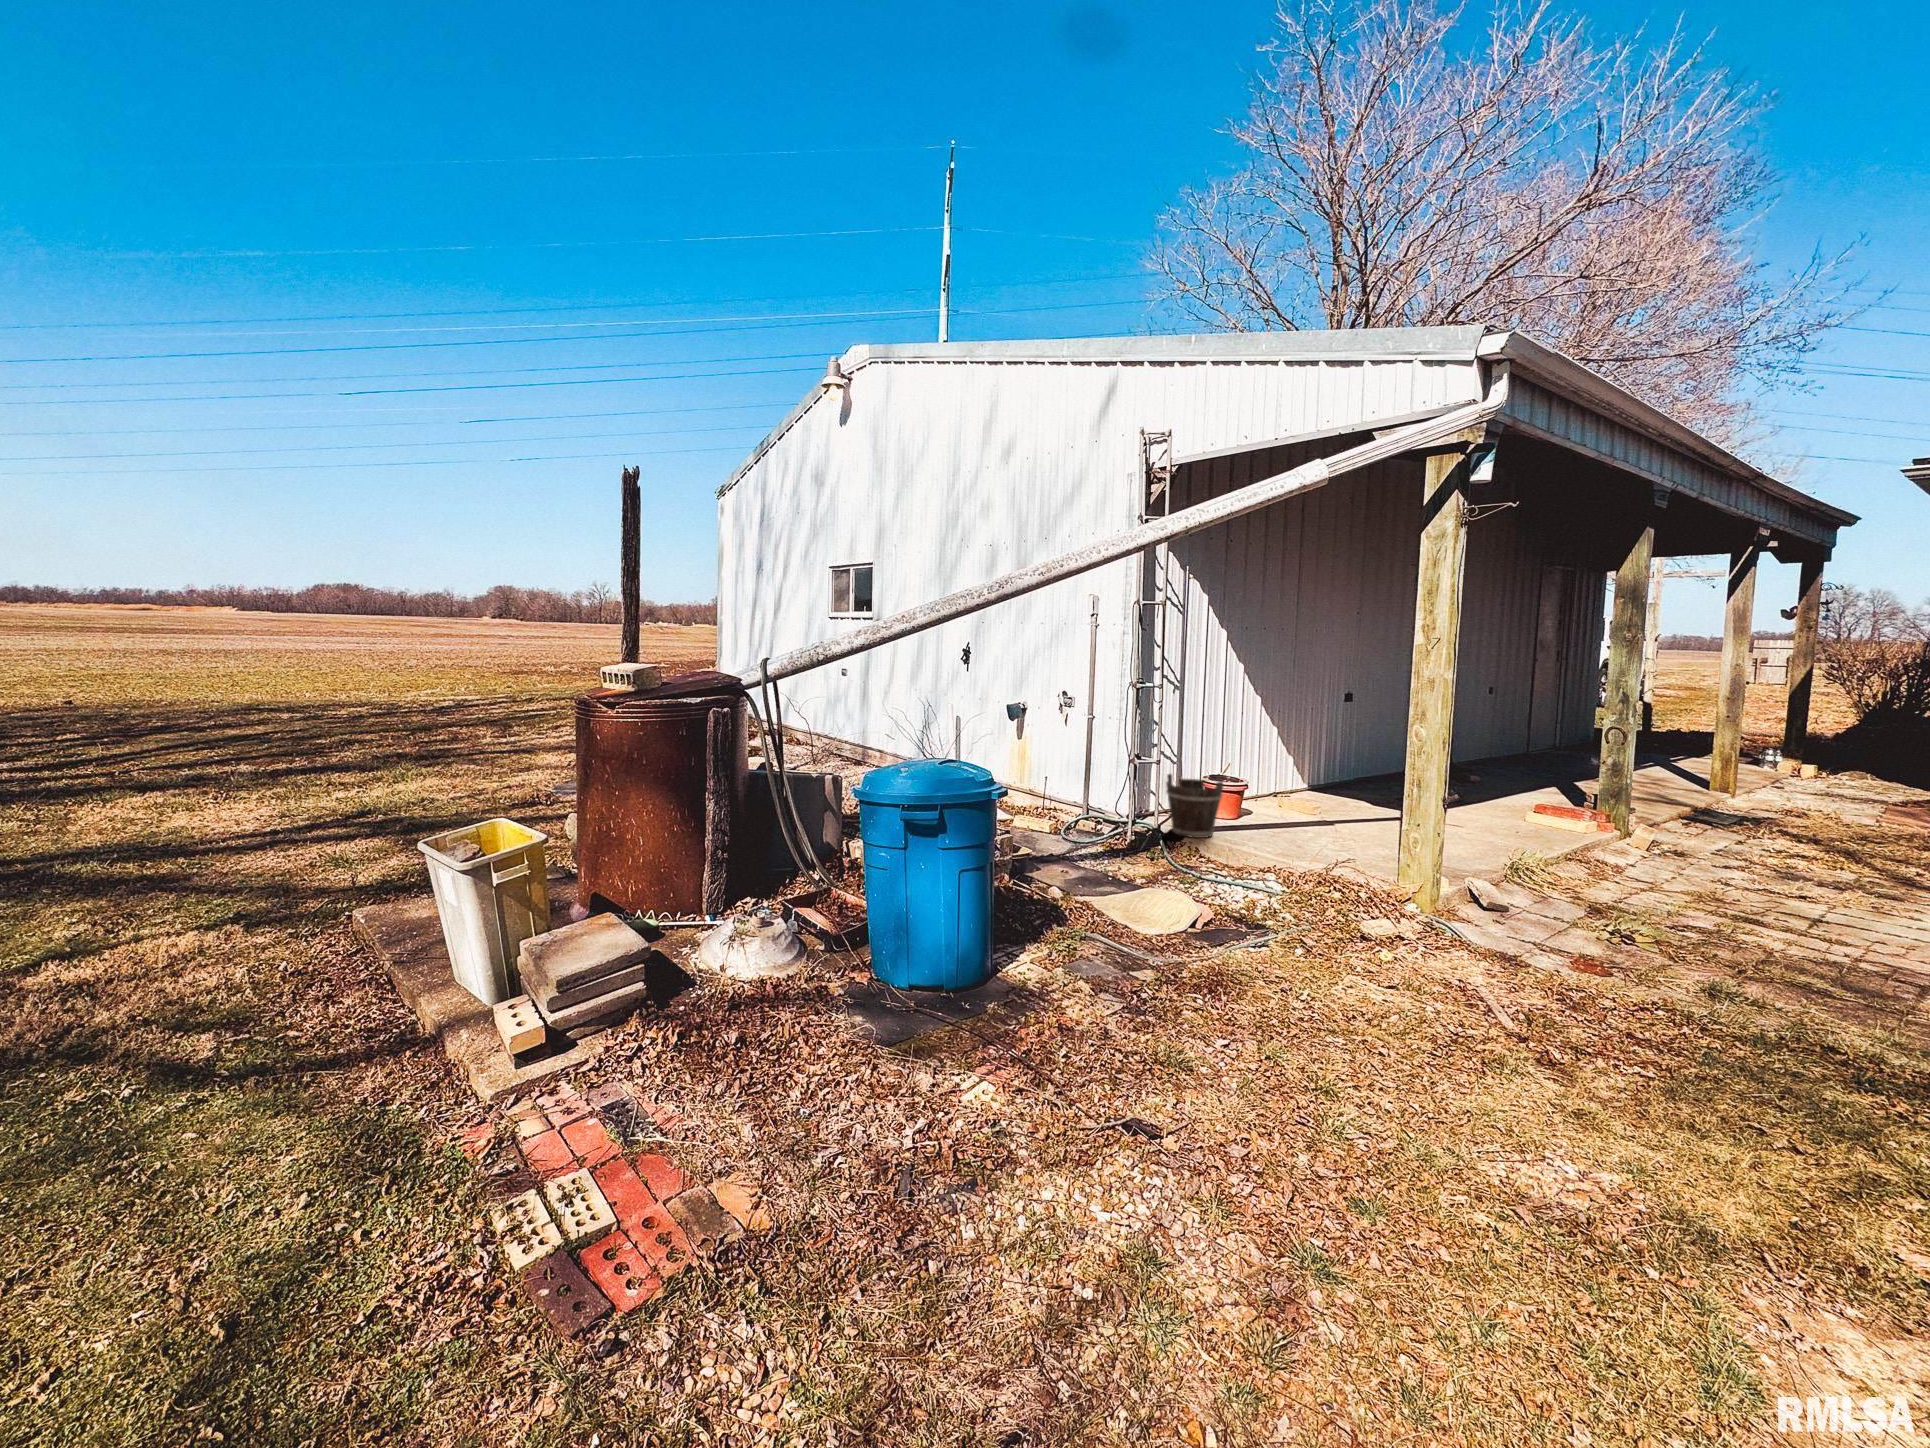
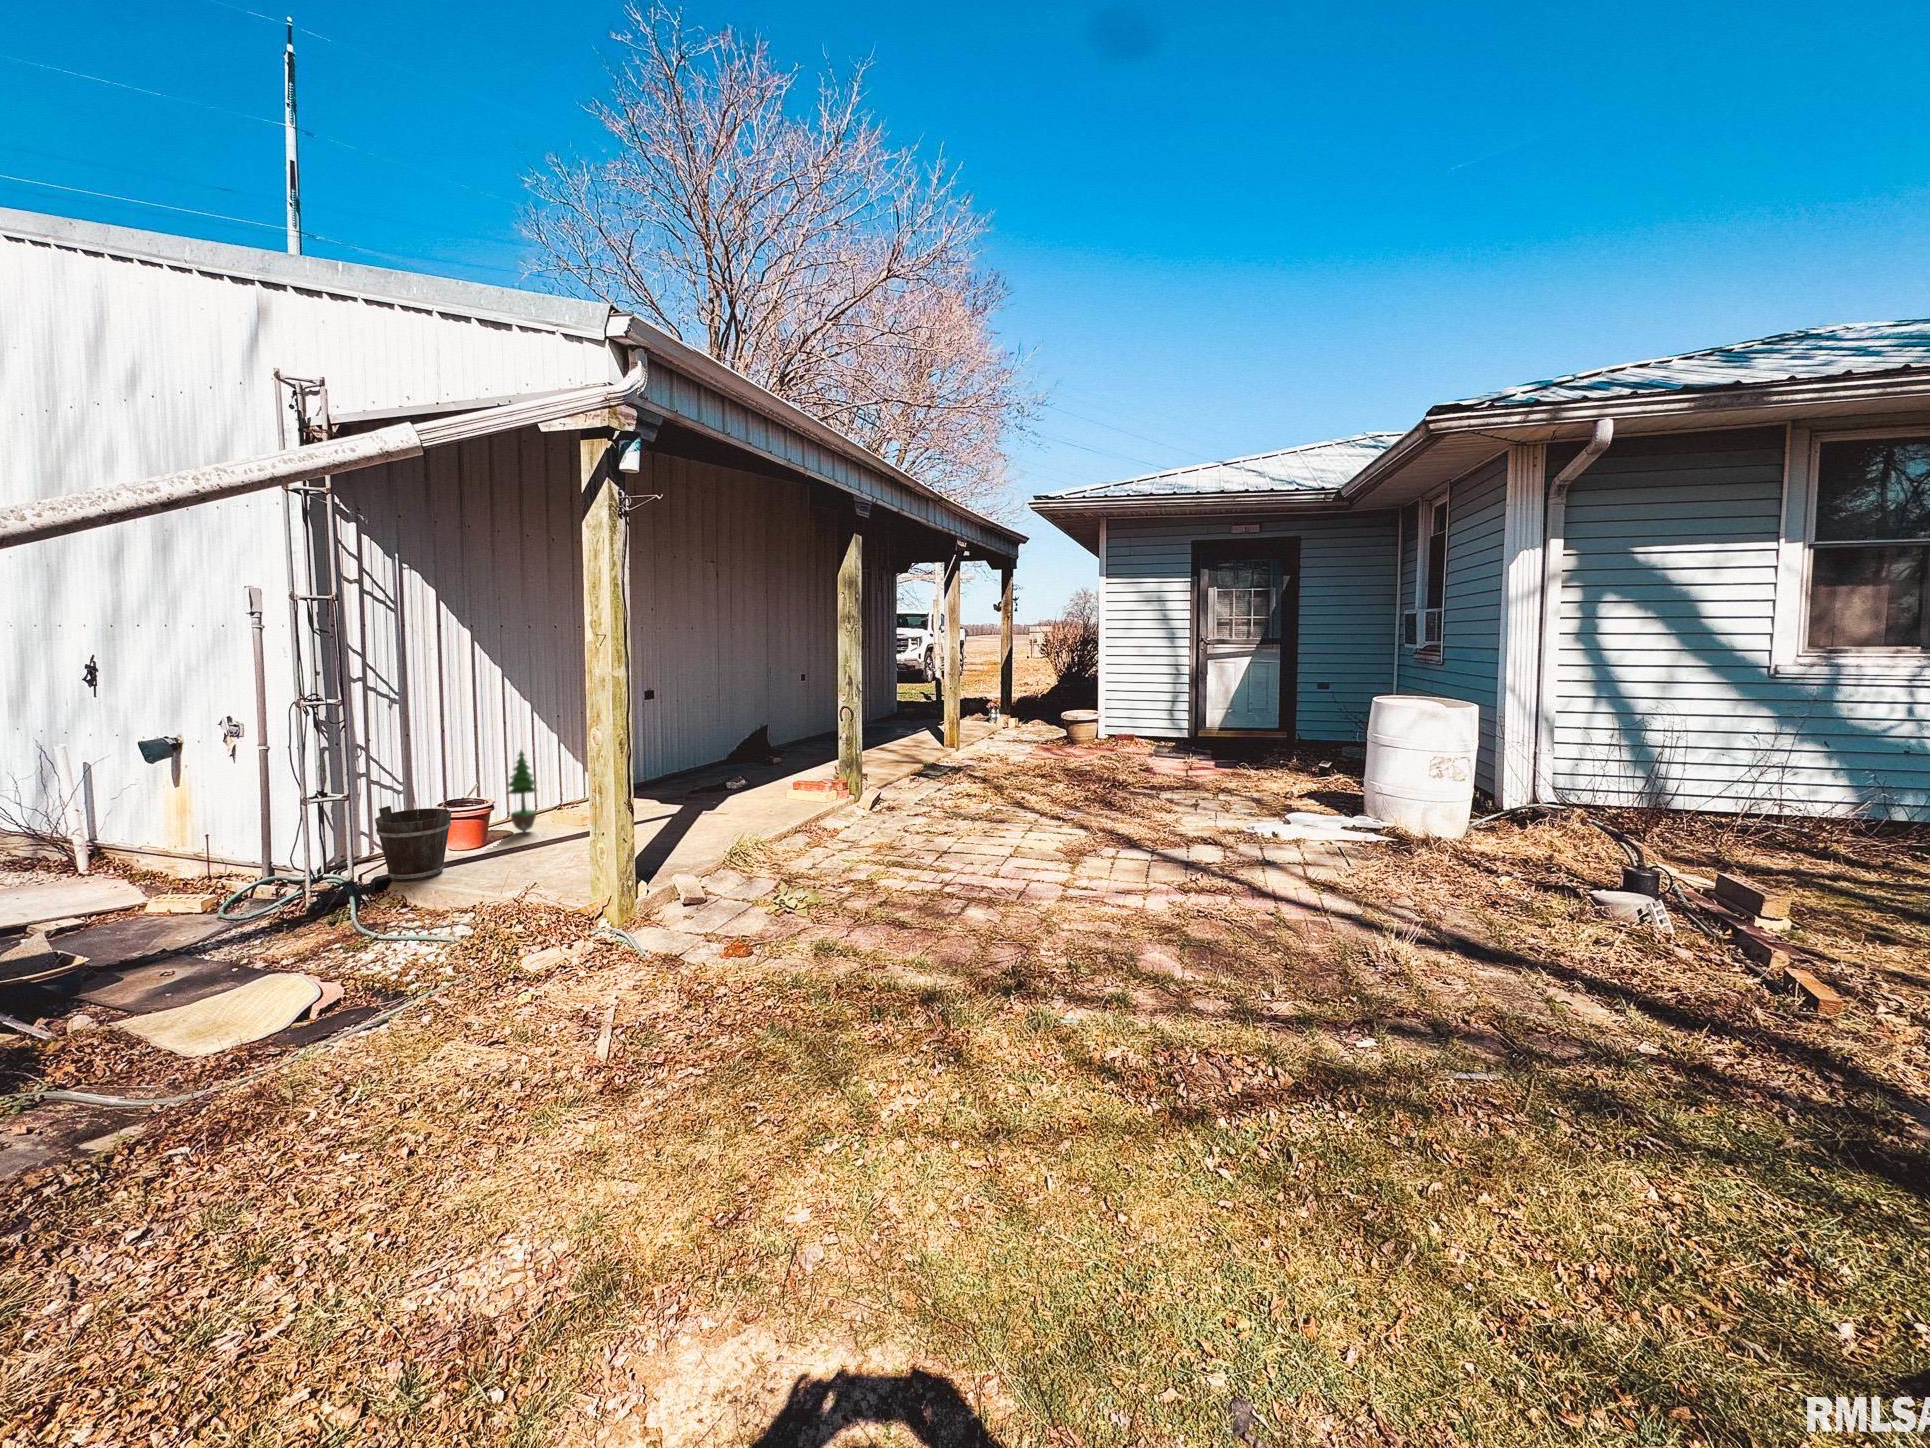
potted tree: none [1244,738,1273,813] -> present [507,750,537,832]

